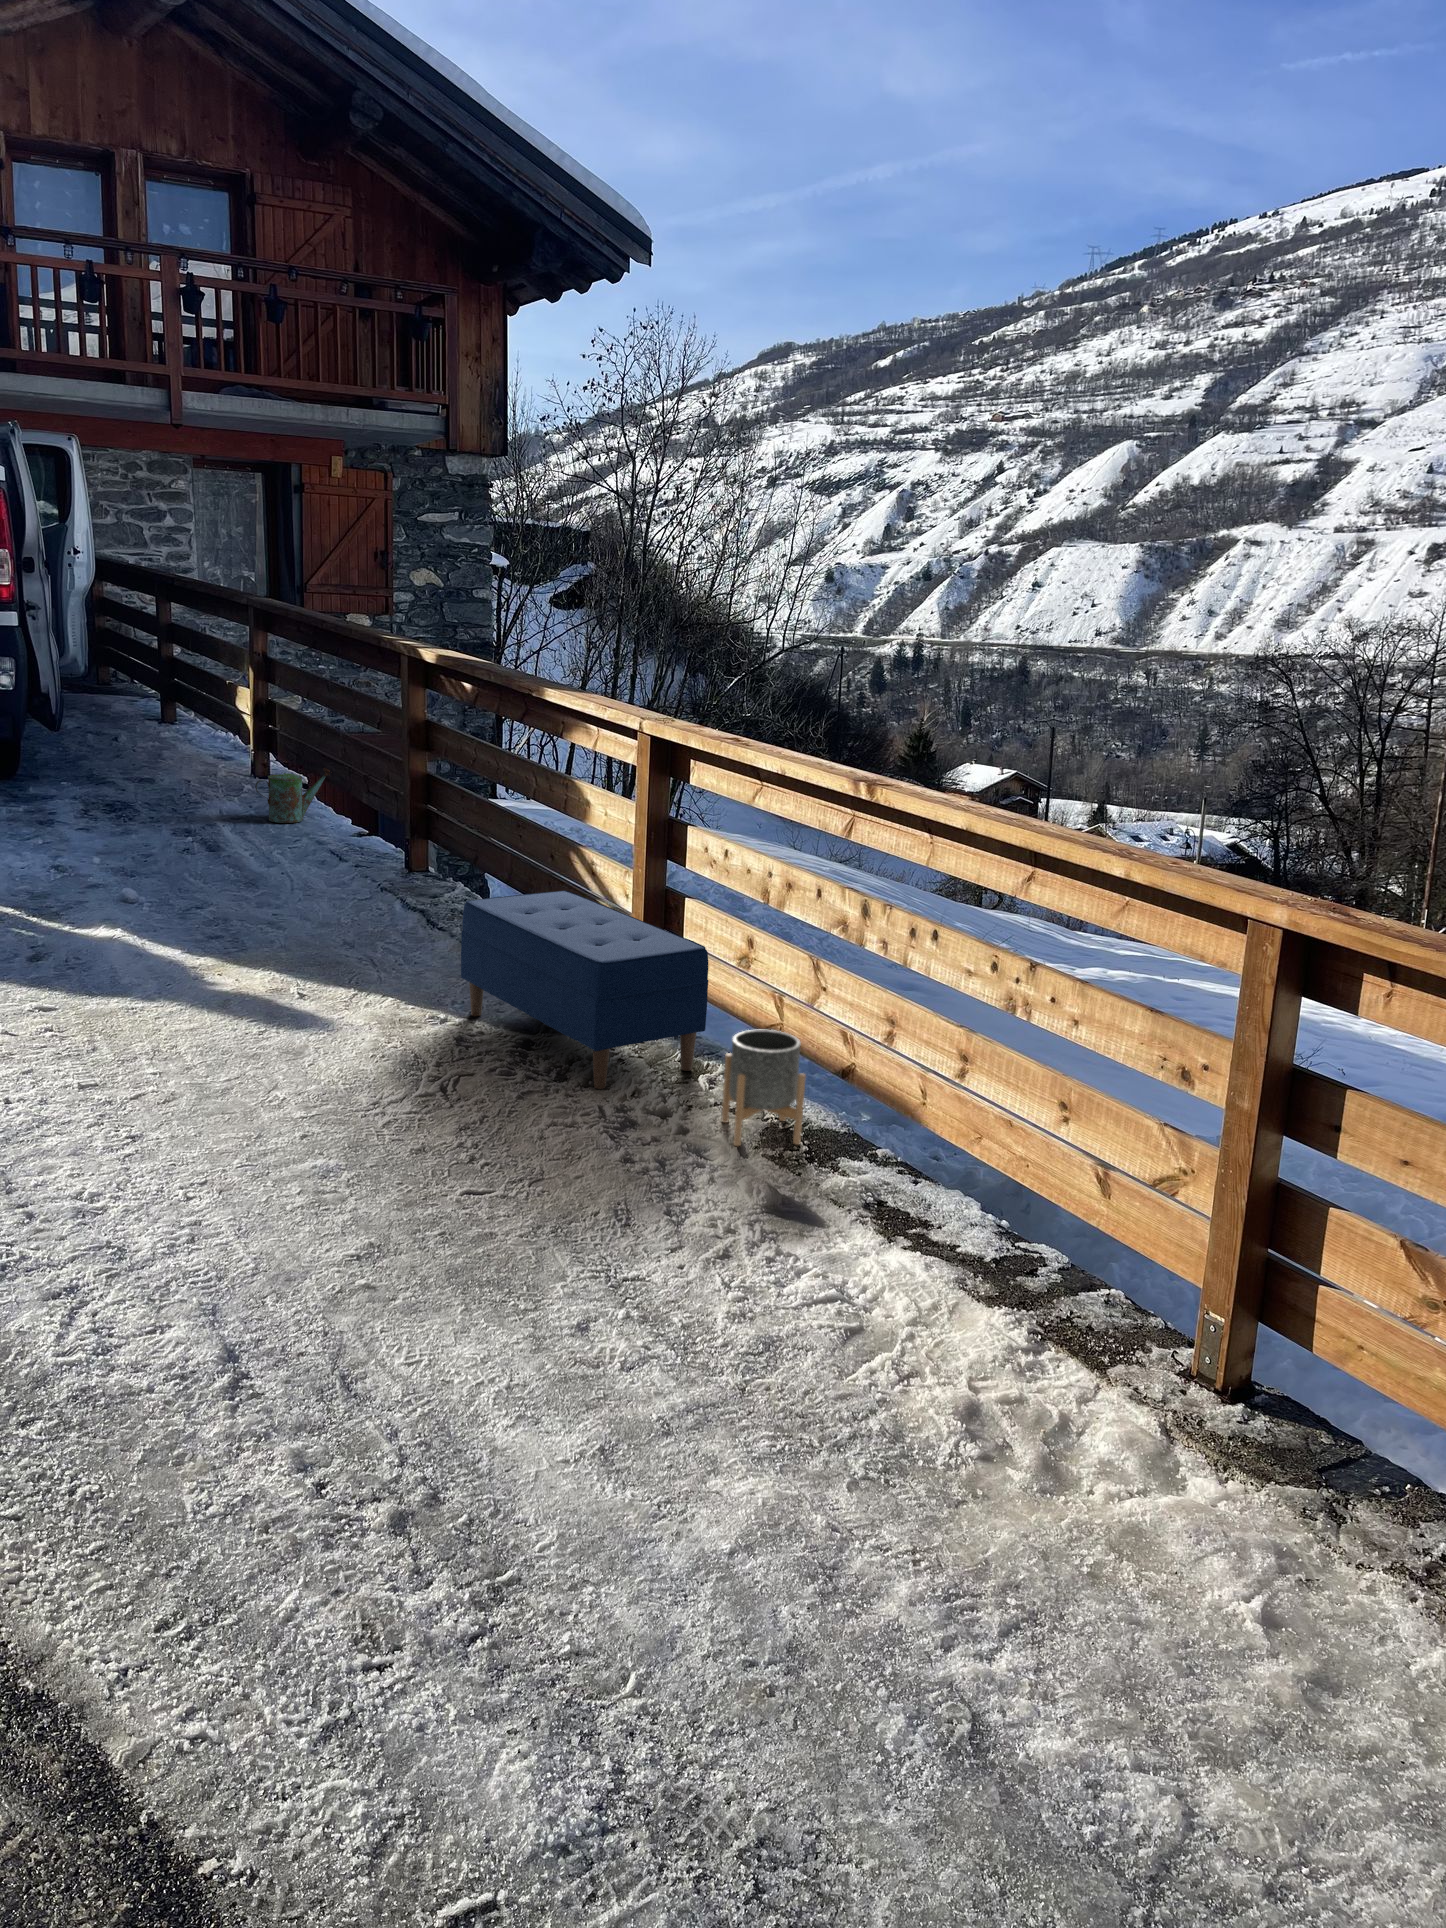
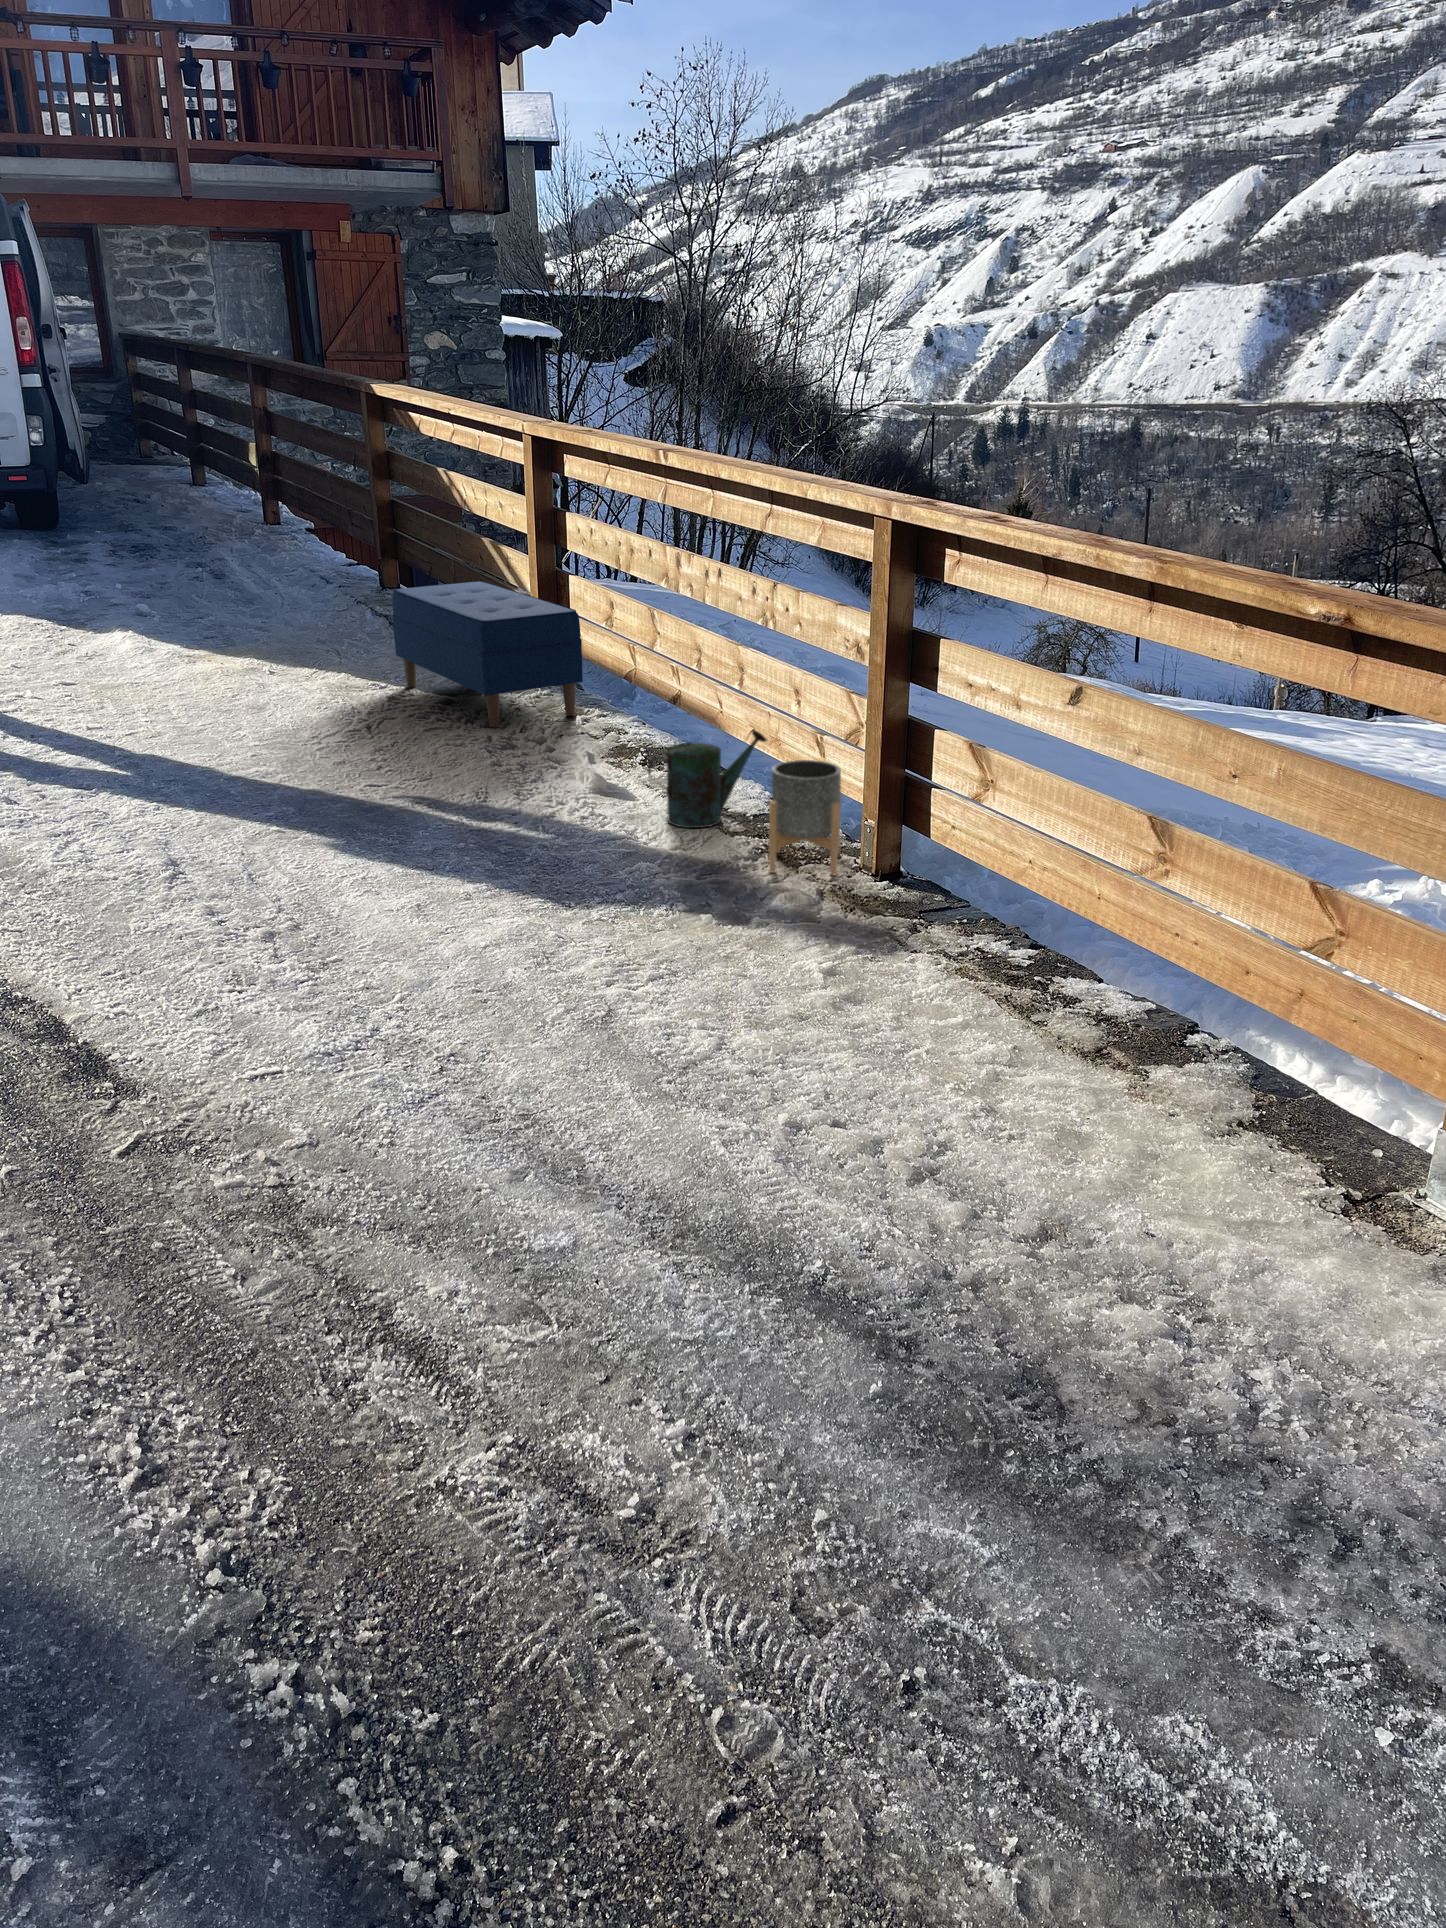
watering can: present [255,768,332,823] -> present [648,730,767,828]
planter: present [721,1029,806,1146] -> present [769,760,841,875]

